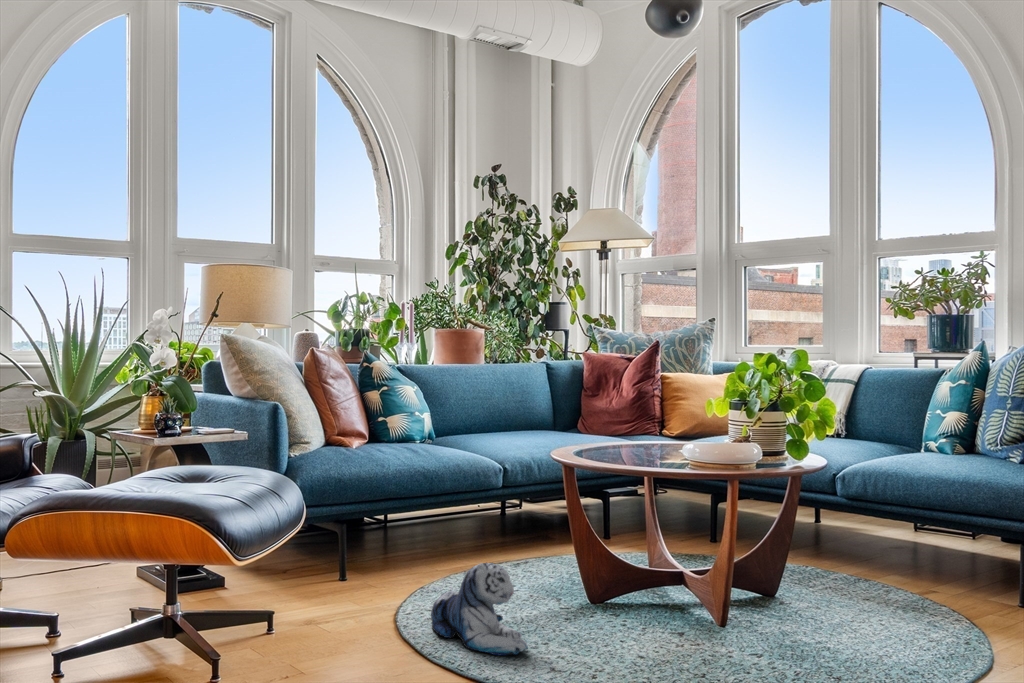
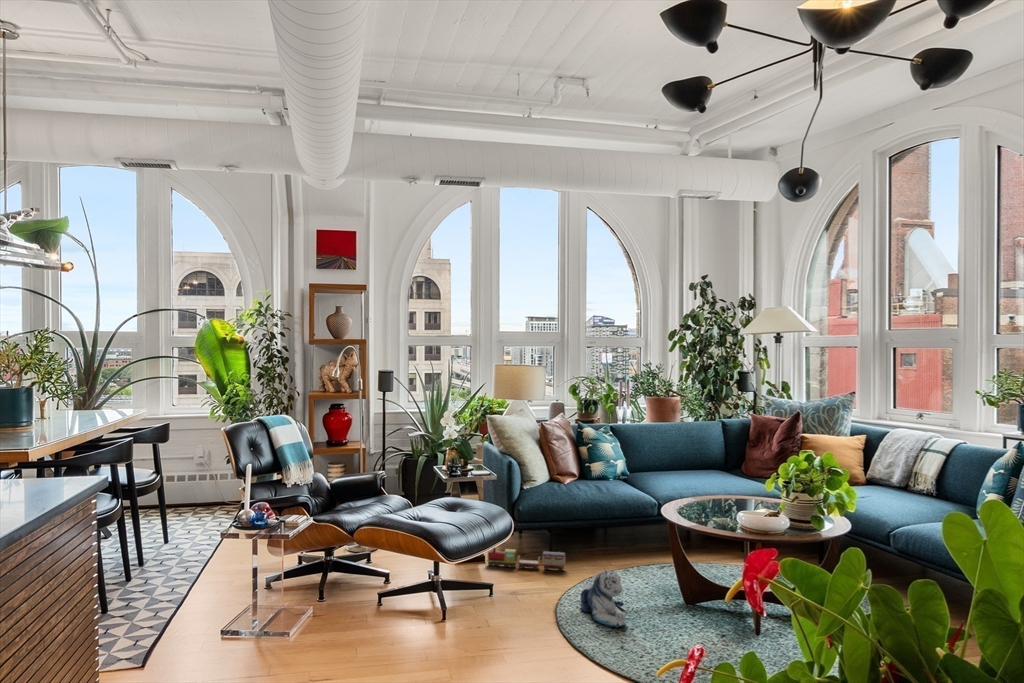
toy train: none [234,551,371,586] -> present [487,547,565,571]

